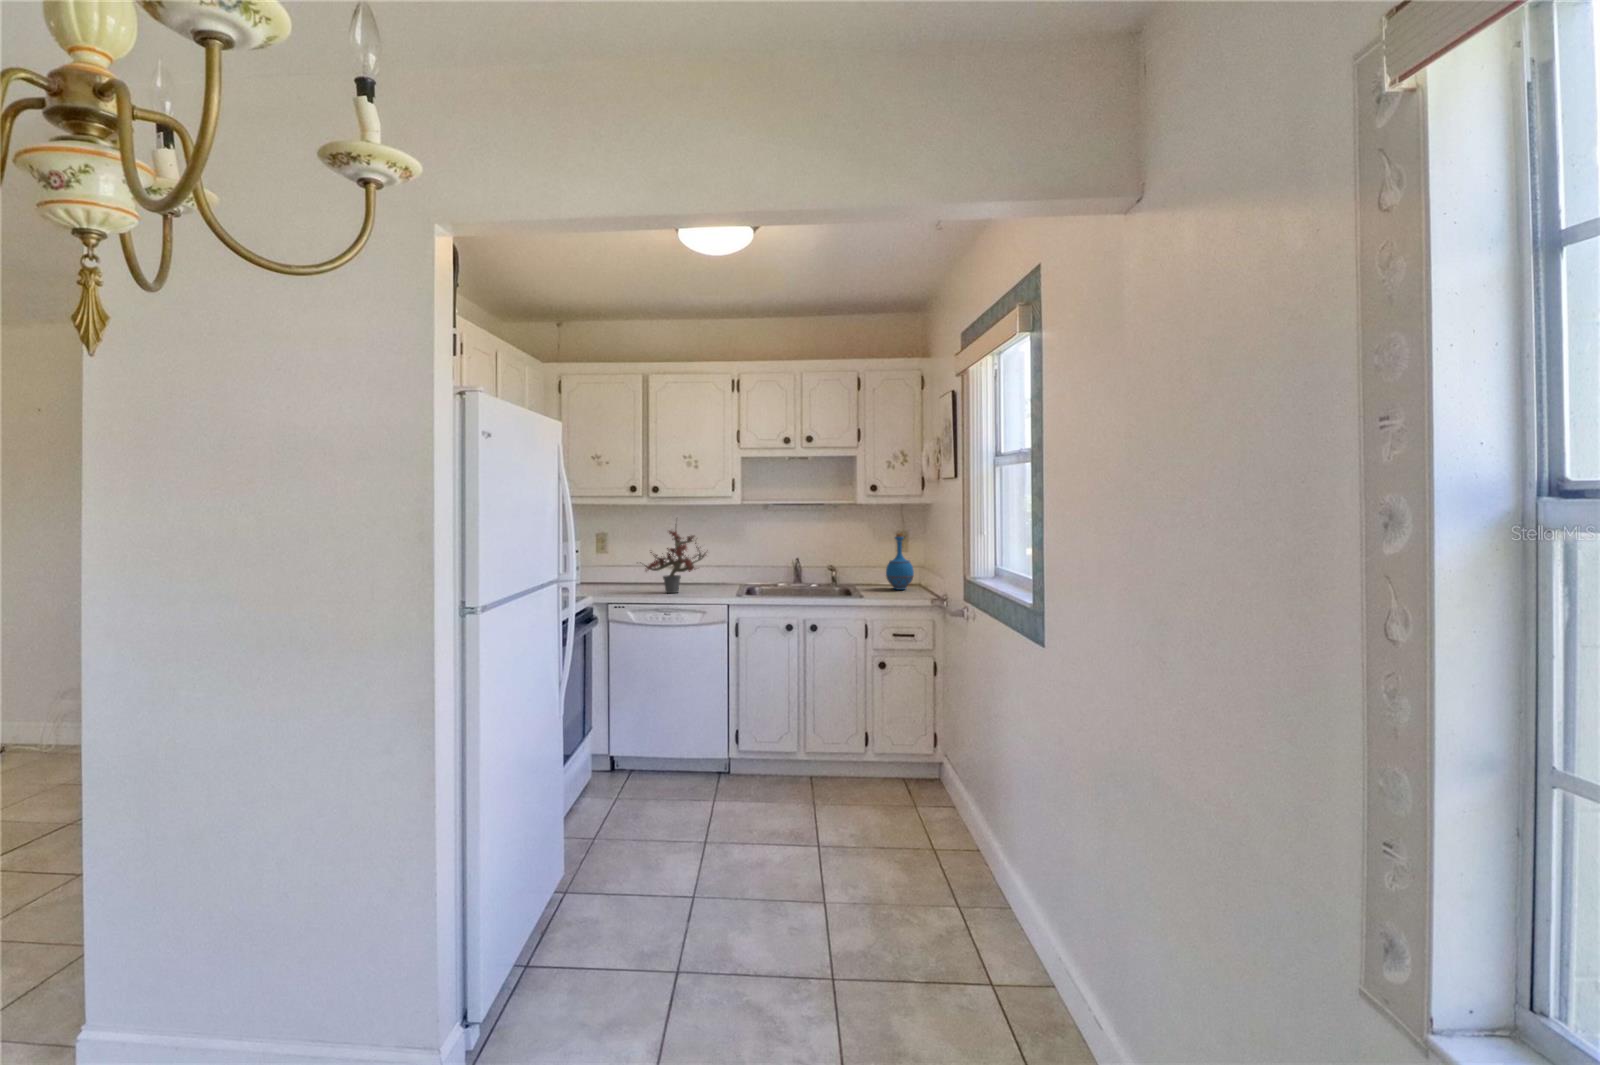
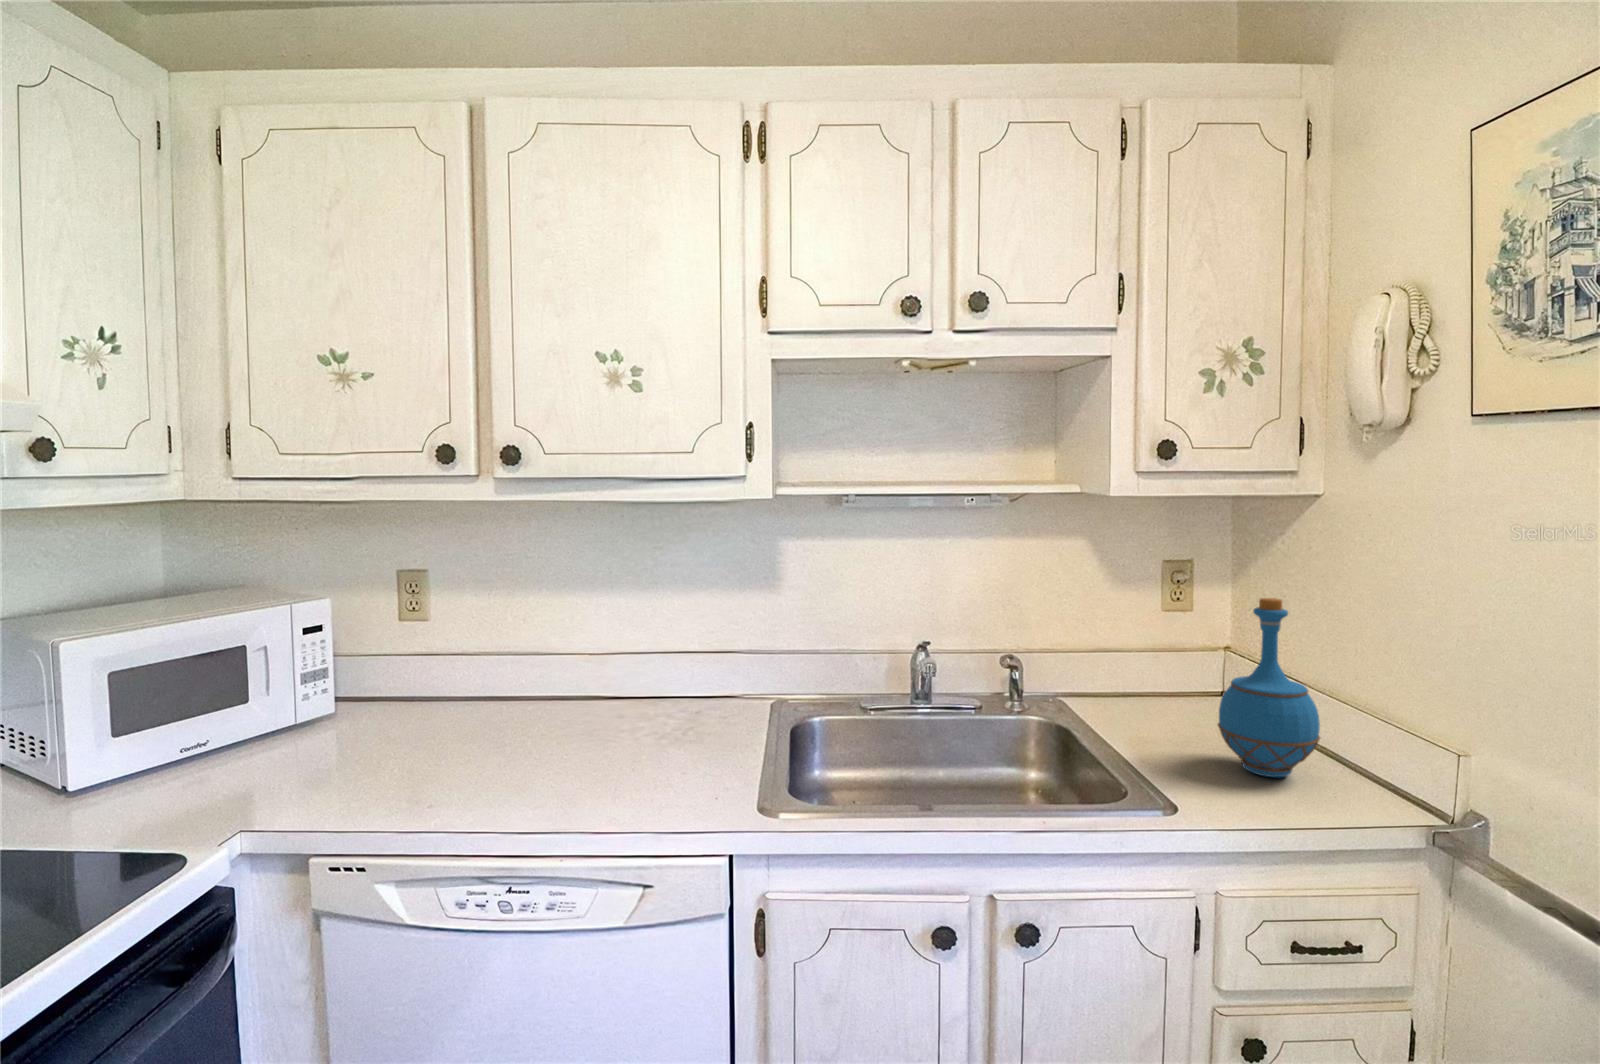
potted plant: present [640,530,706,593] -> none [427,544,674,792]

